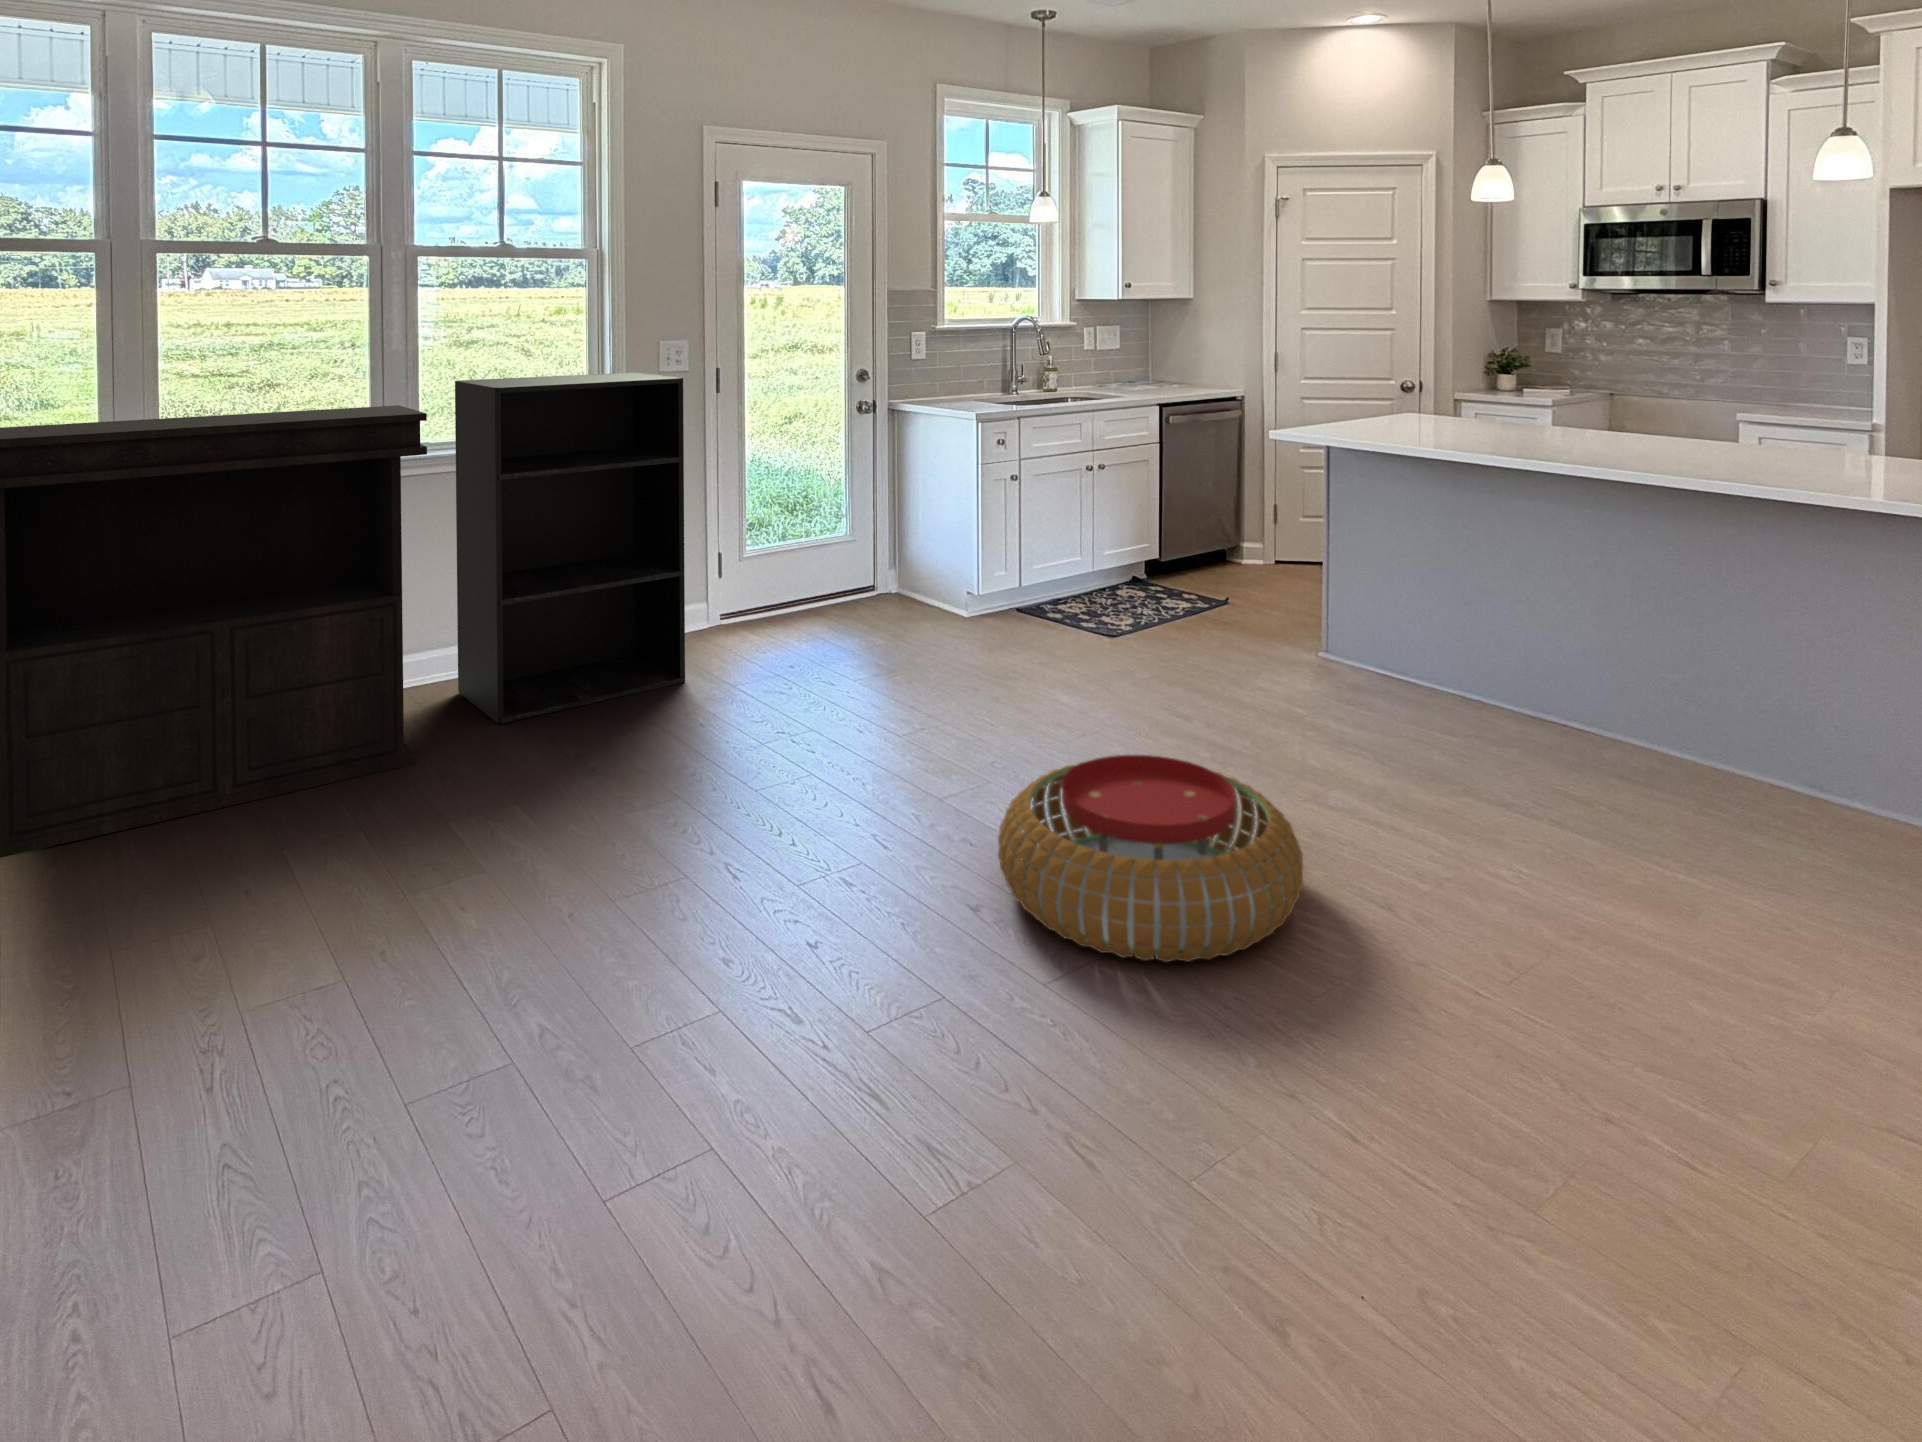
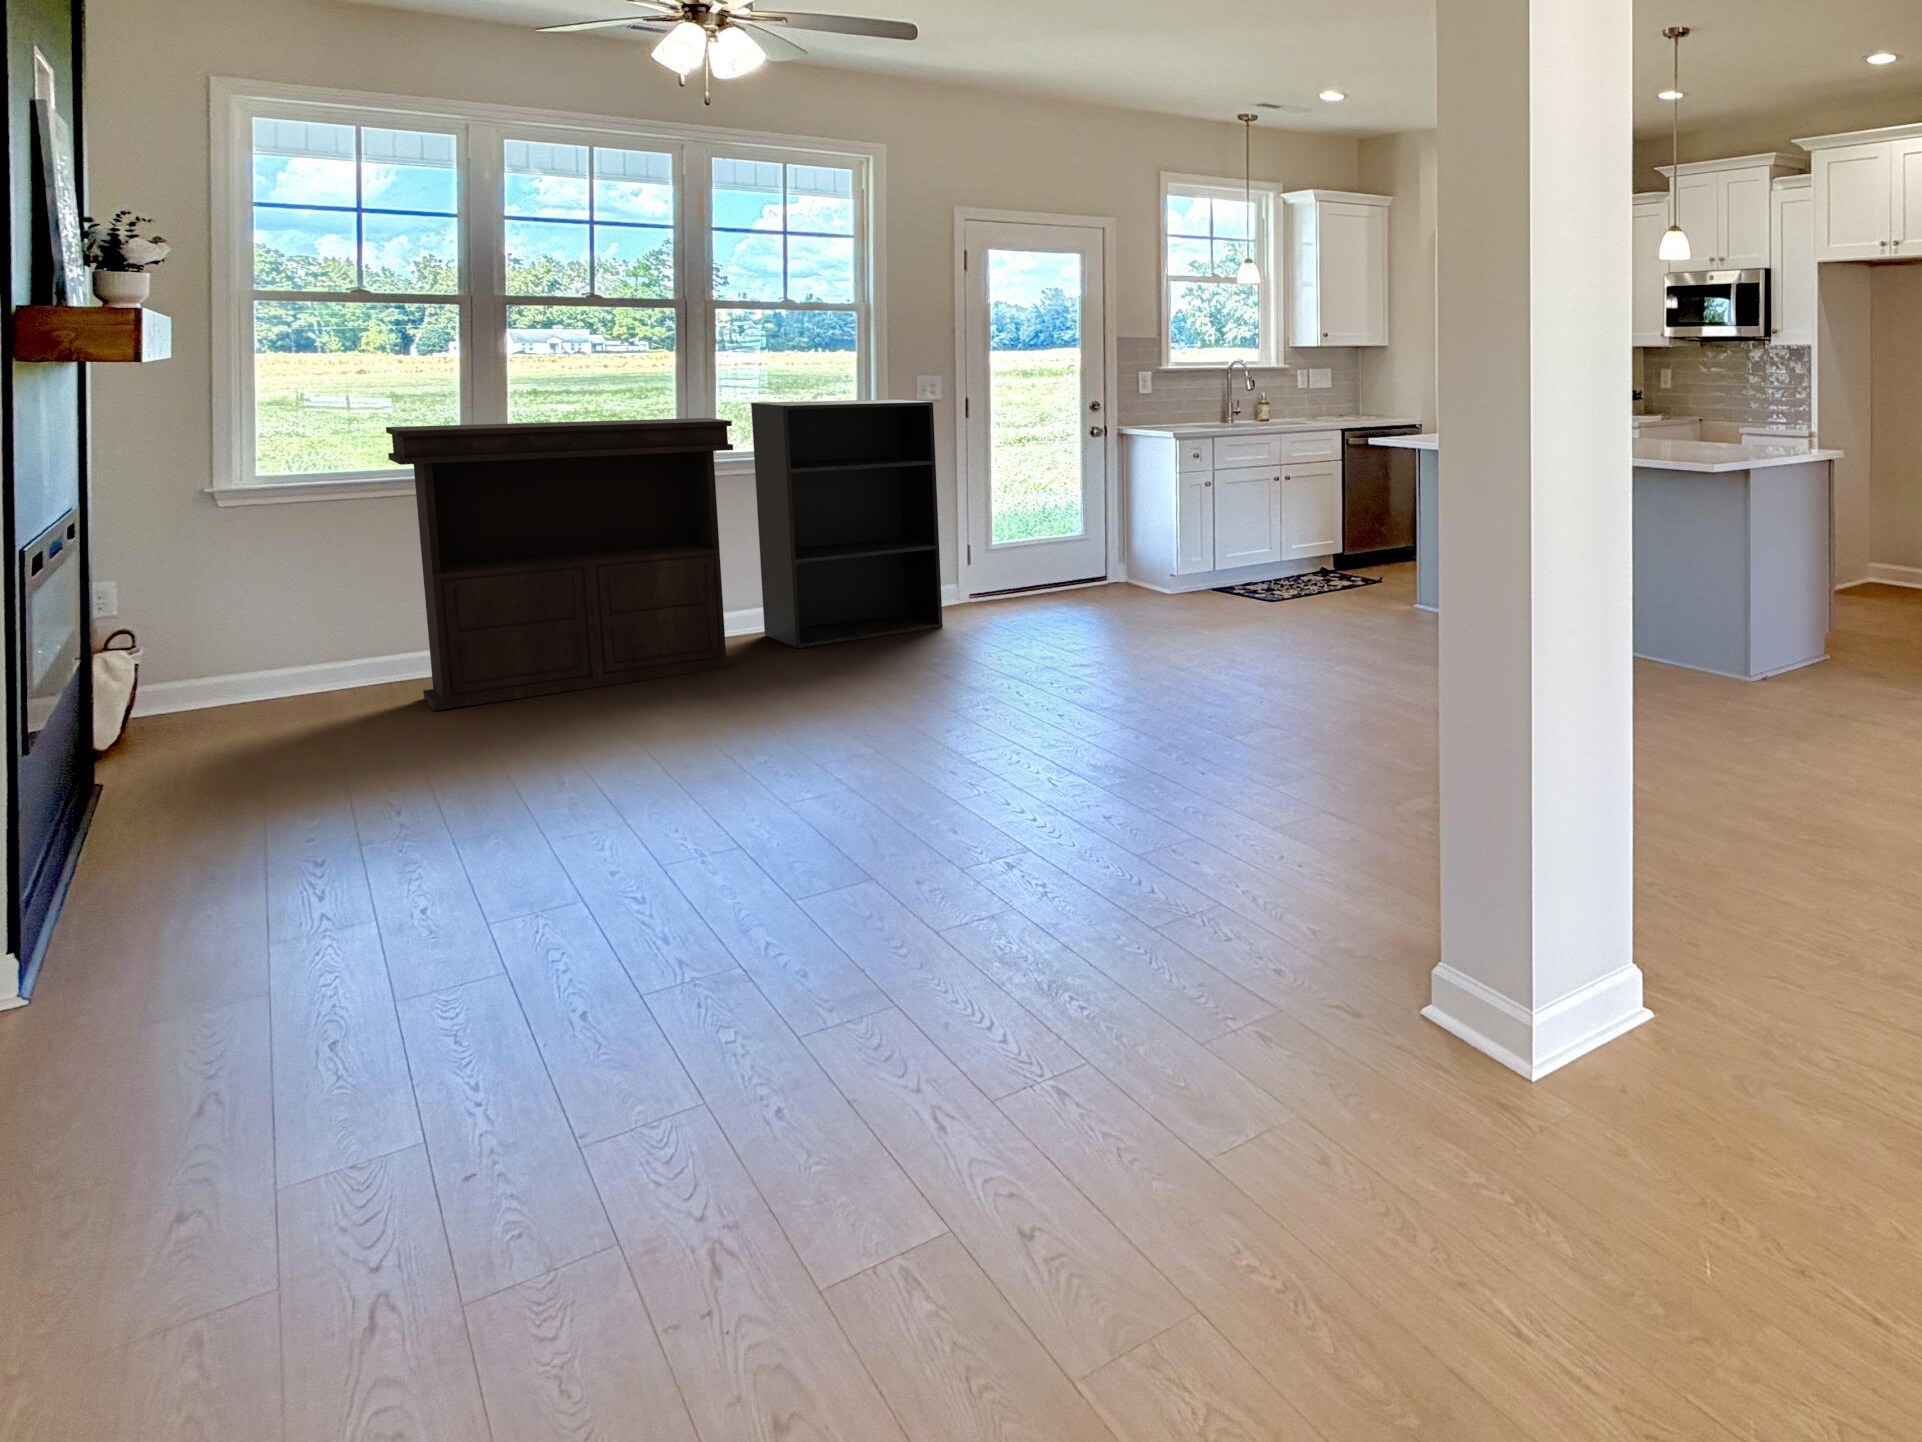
pouf: present [998,755,1303,962] -> none [1116,626,1299,719]

